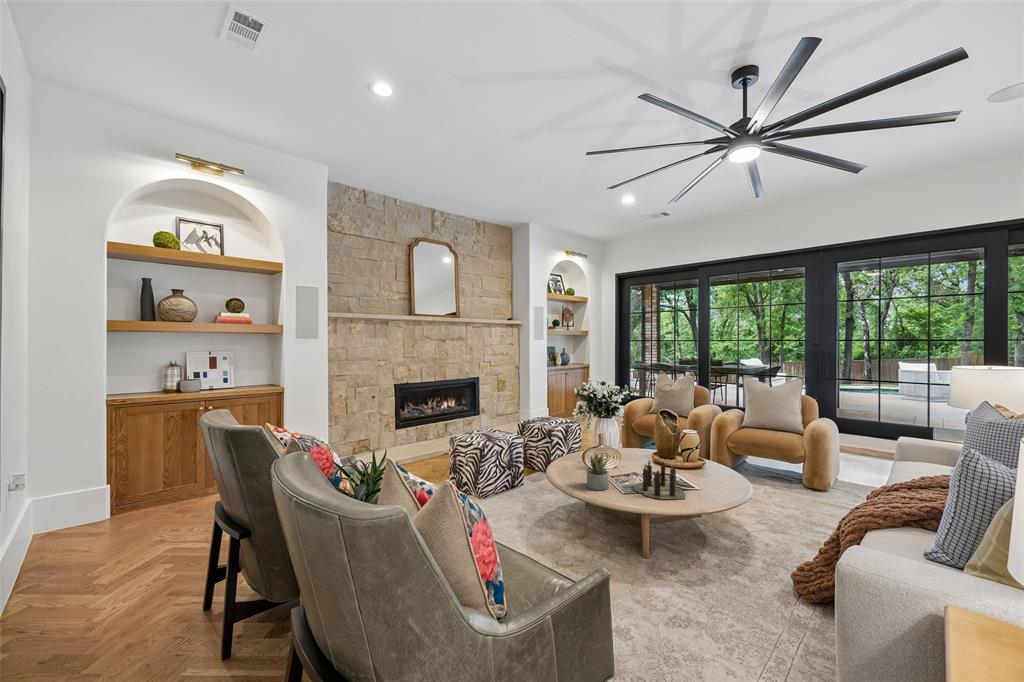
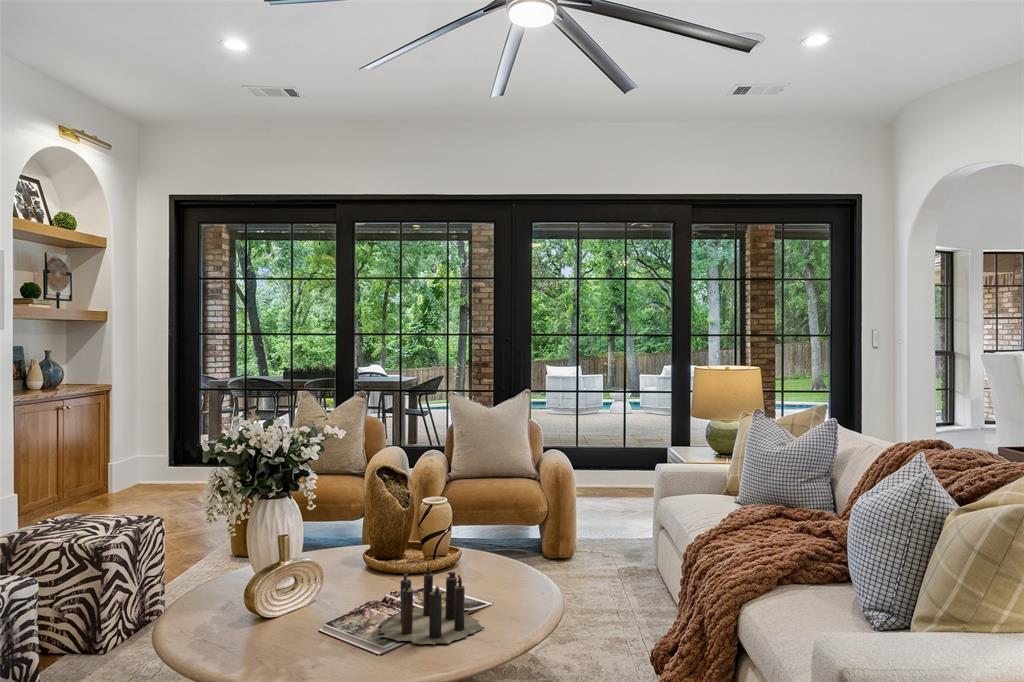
succulent plant: present [587,453,609,490] -> none [282,576,337,663]

